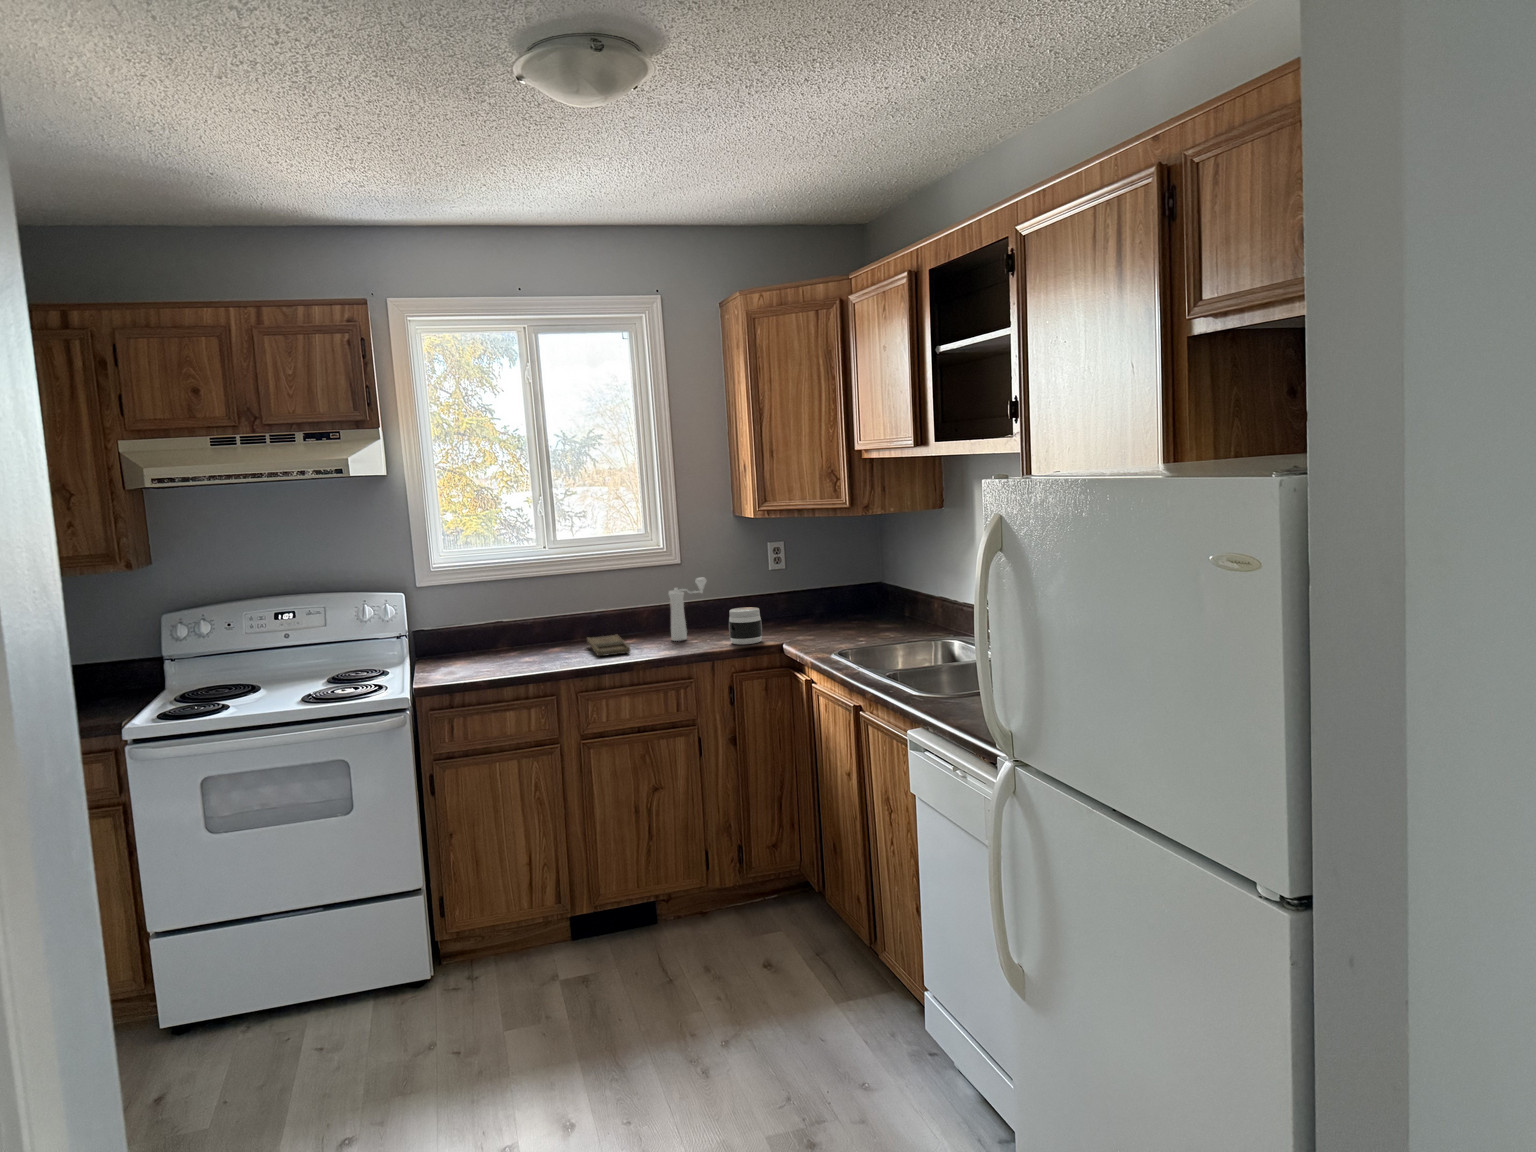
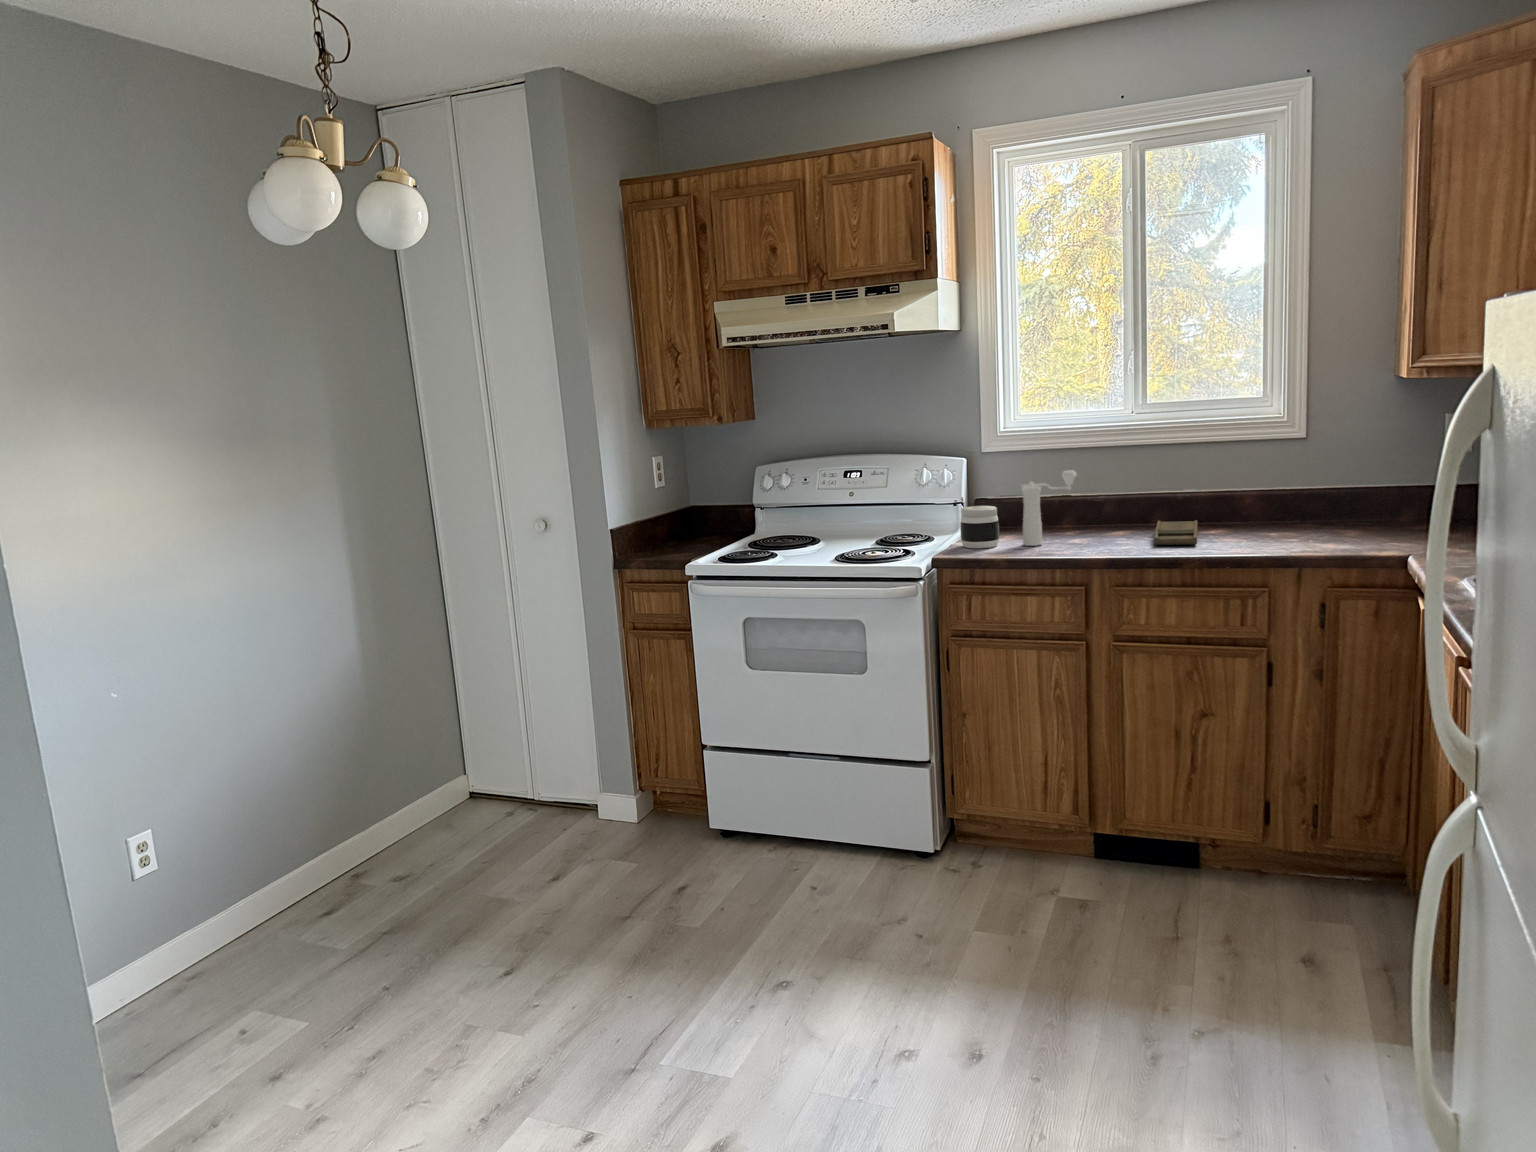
pepper mill: present [668,578,706,641] -> present [1021,471,1076,546]
jar: present [729,607,762,644] -> present [960,506,999,548]

